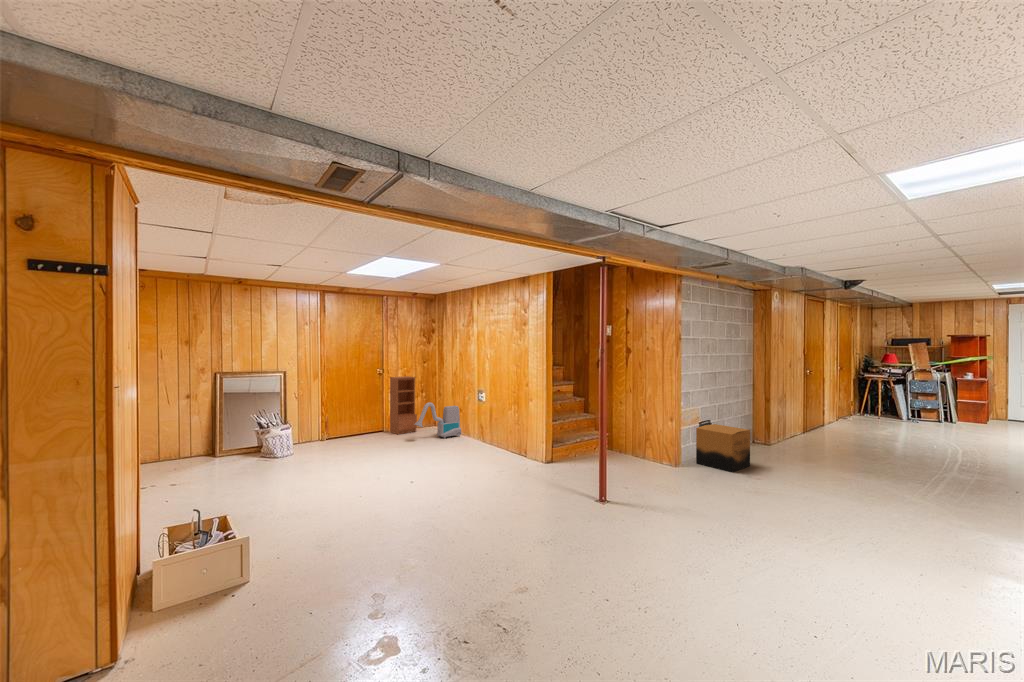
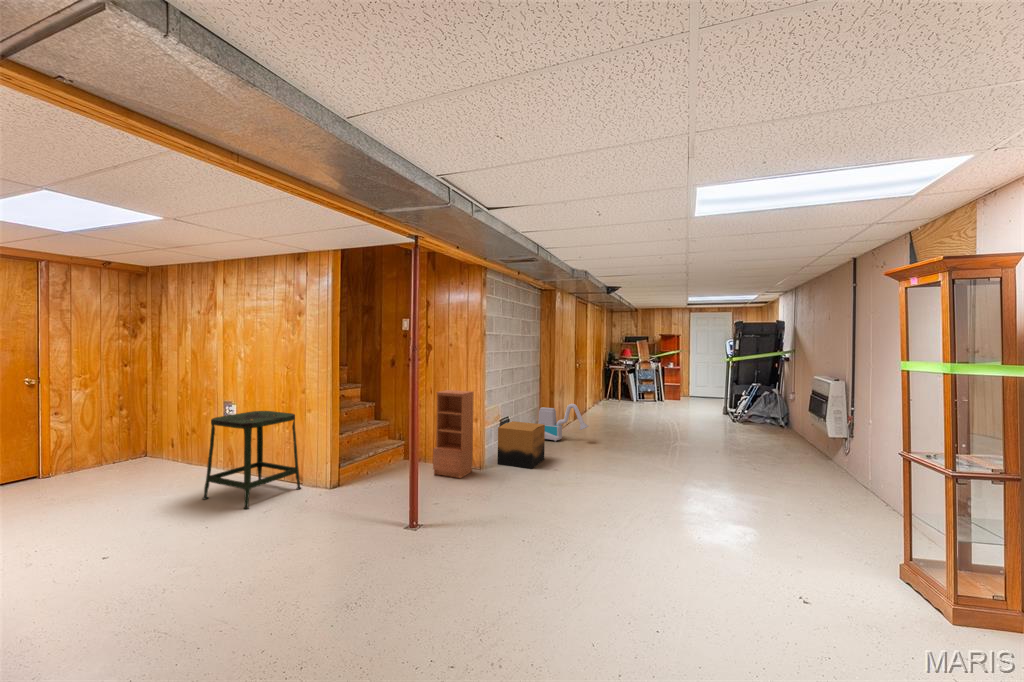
bookcase: present [390,376,417,434] -> present [433,390,474,478]
stool: none [463,397,526,467] -> present [203,411,301,509]
vacuum cleaner: present [414,402,461,438] -> present [538,404,589,442]

